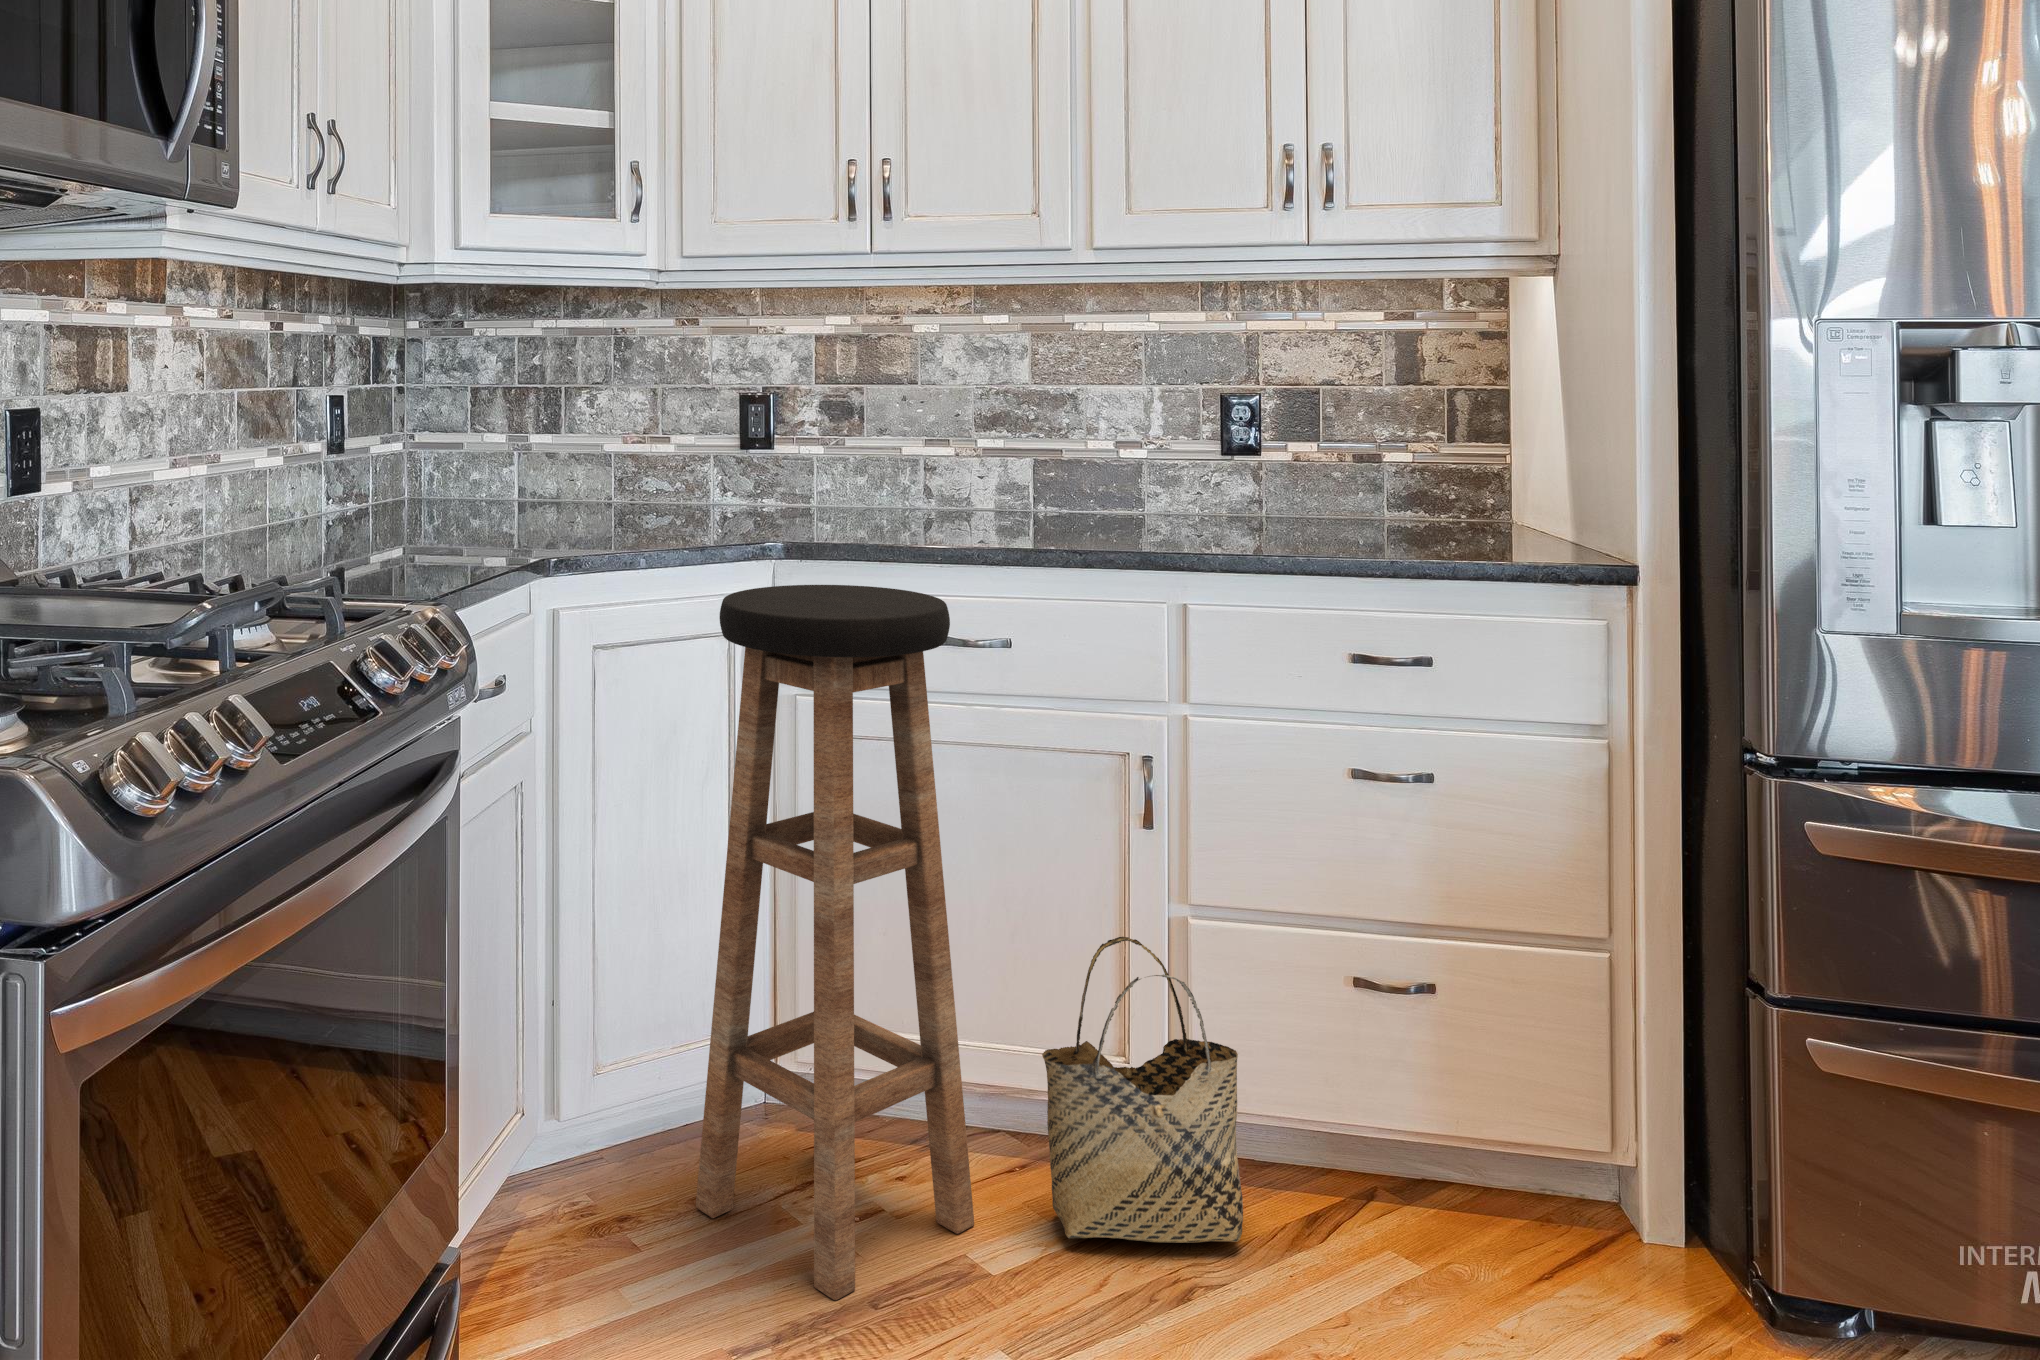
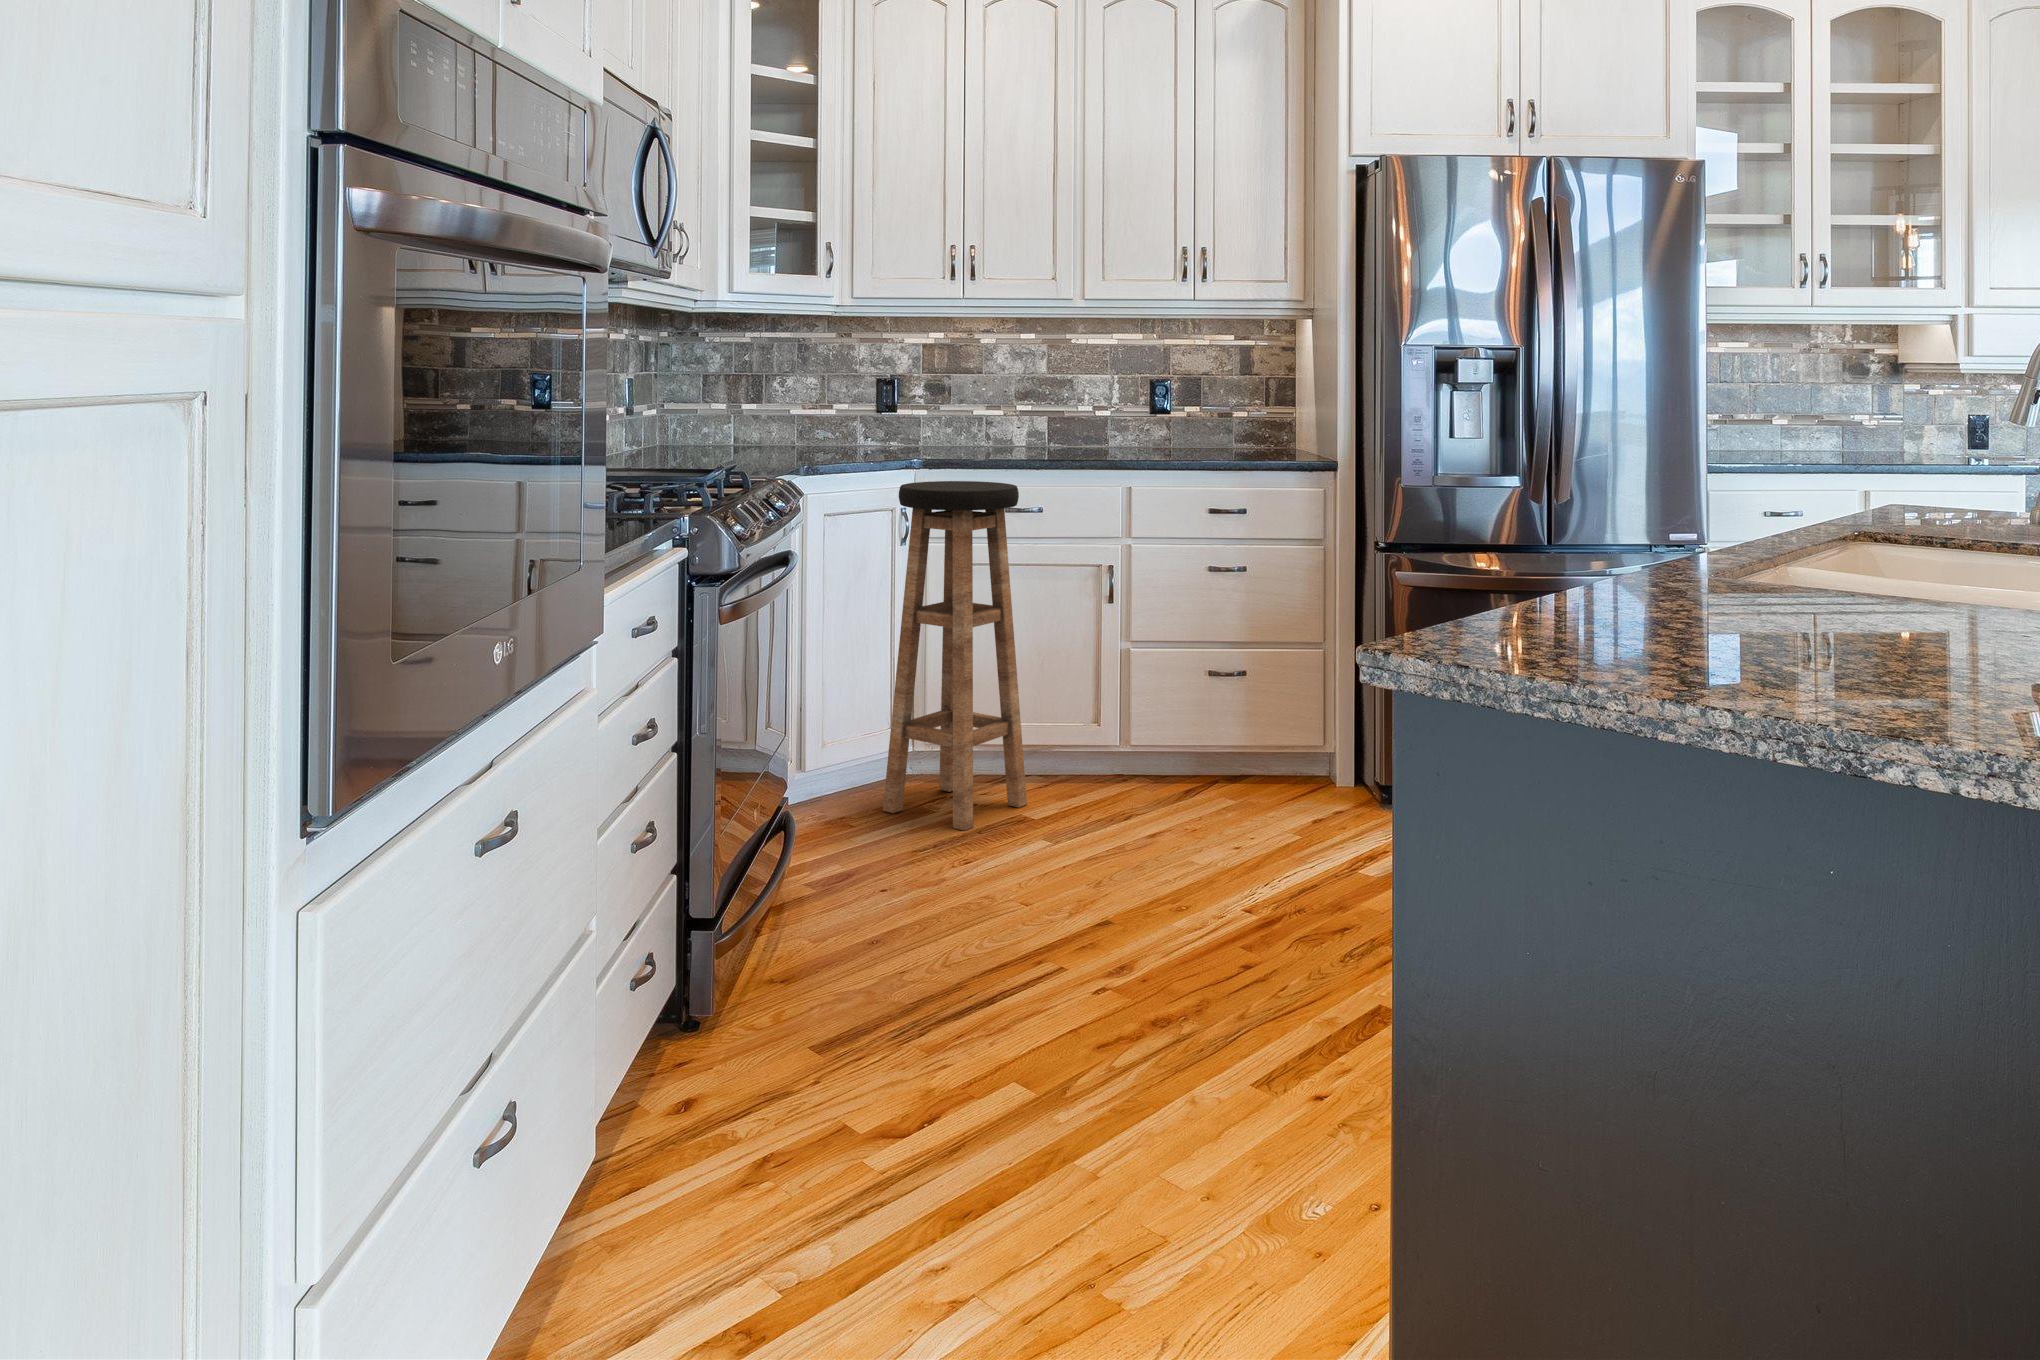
woven basket: present [1042,937,1243,1243] -> none [1061,657,1156,802]

